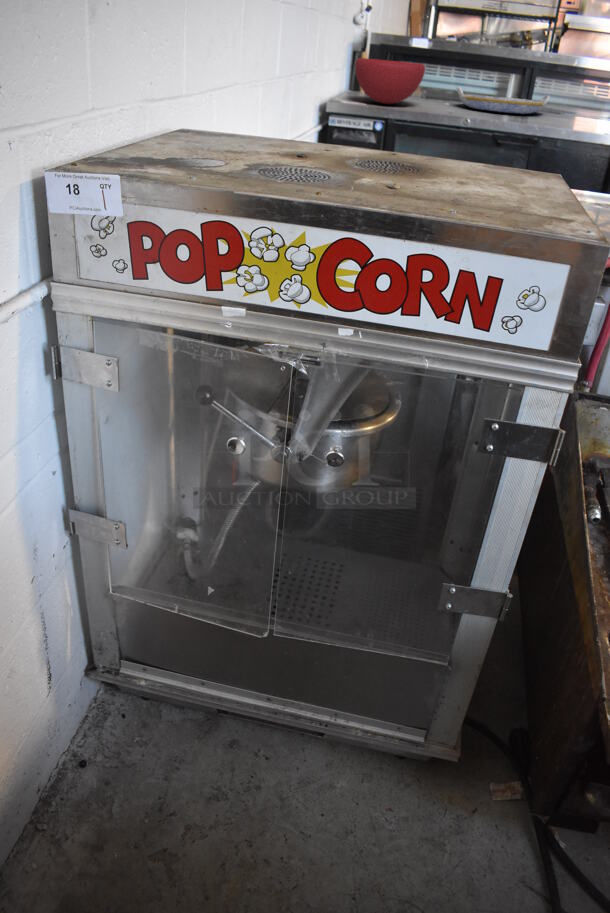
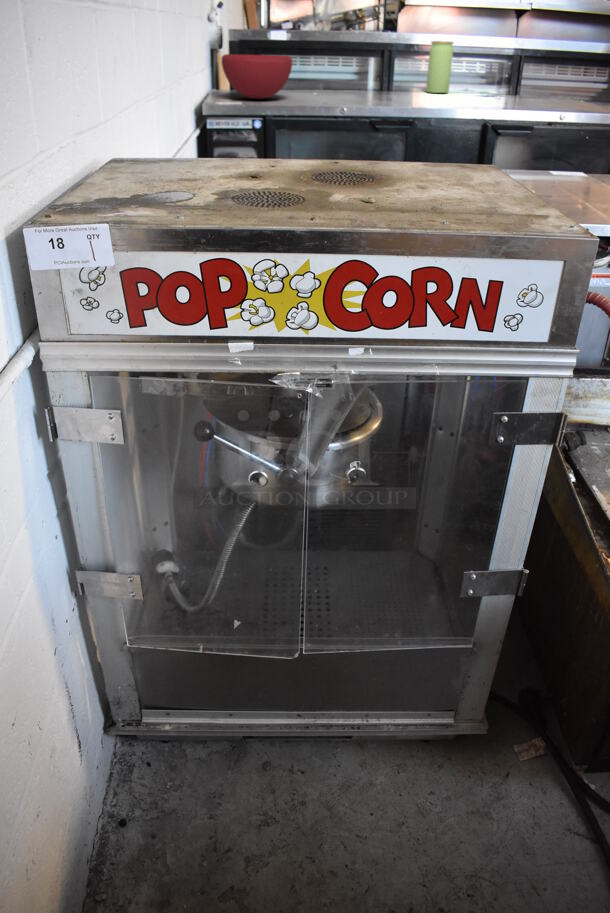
jar: none [565,61,602,115] -> present [426,41,453,93]
serving tray: present [457,86,550,114] -> none [322,75,412,97]

